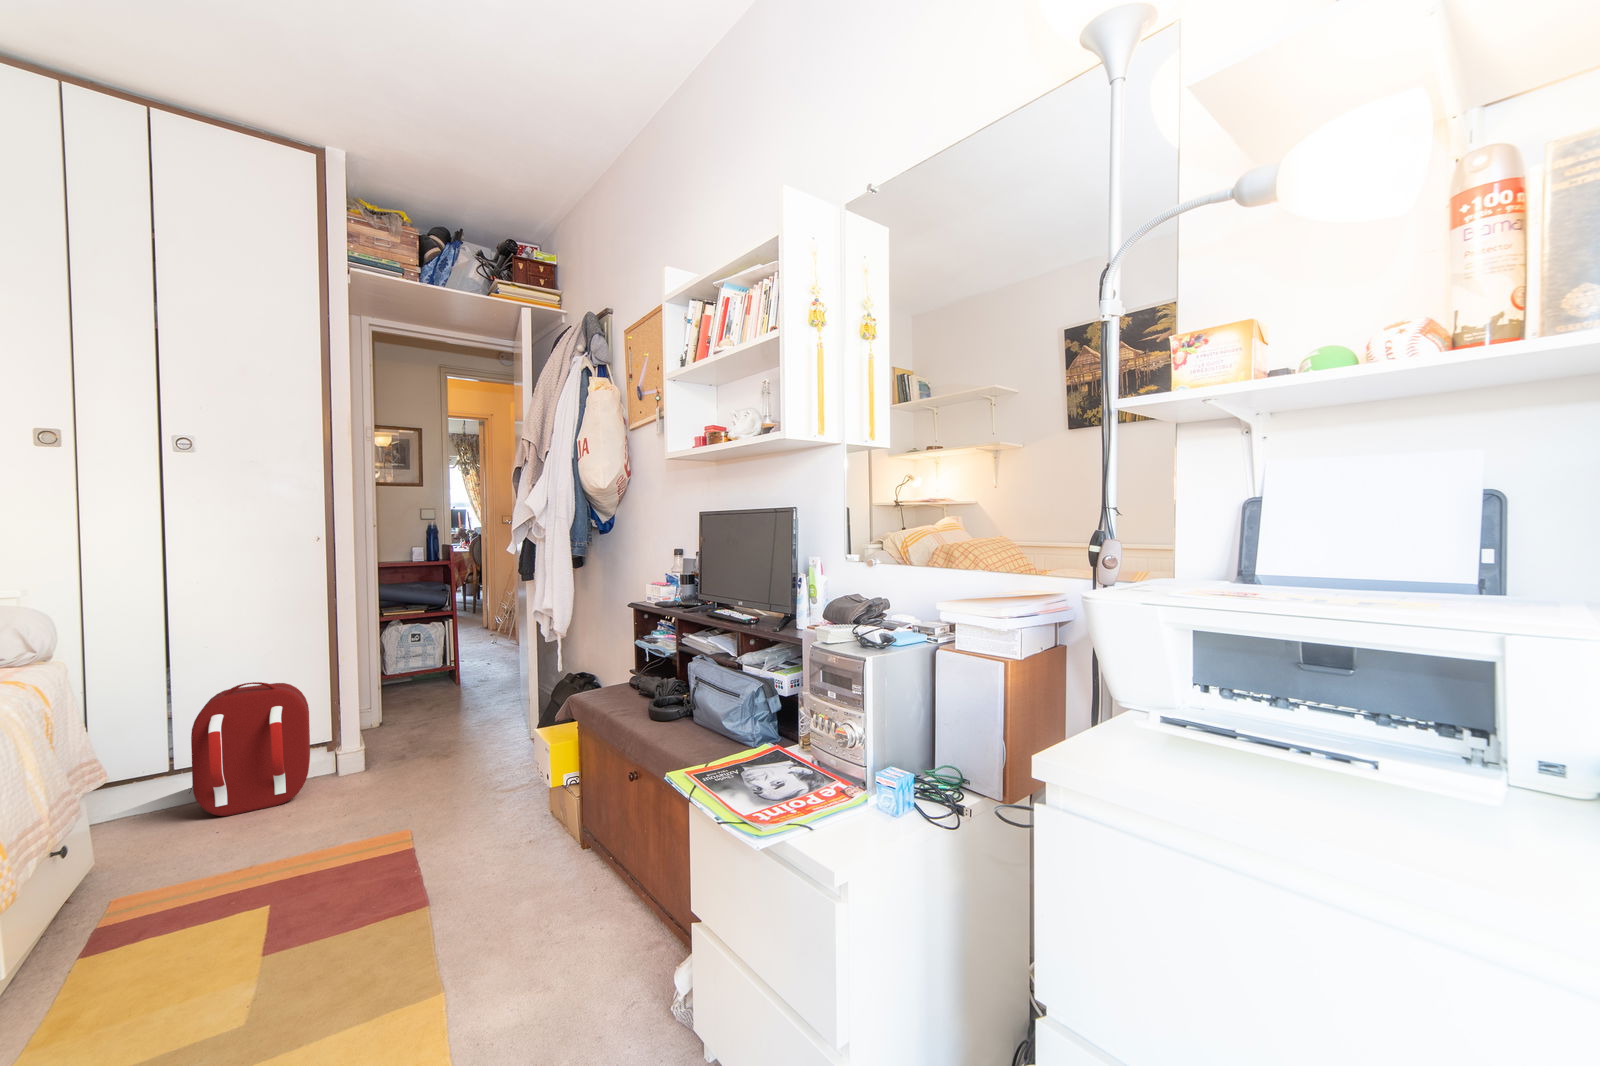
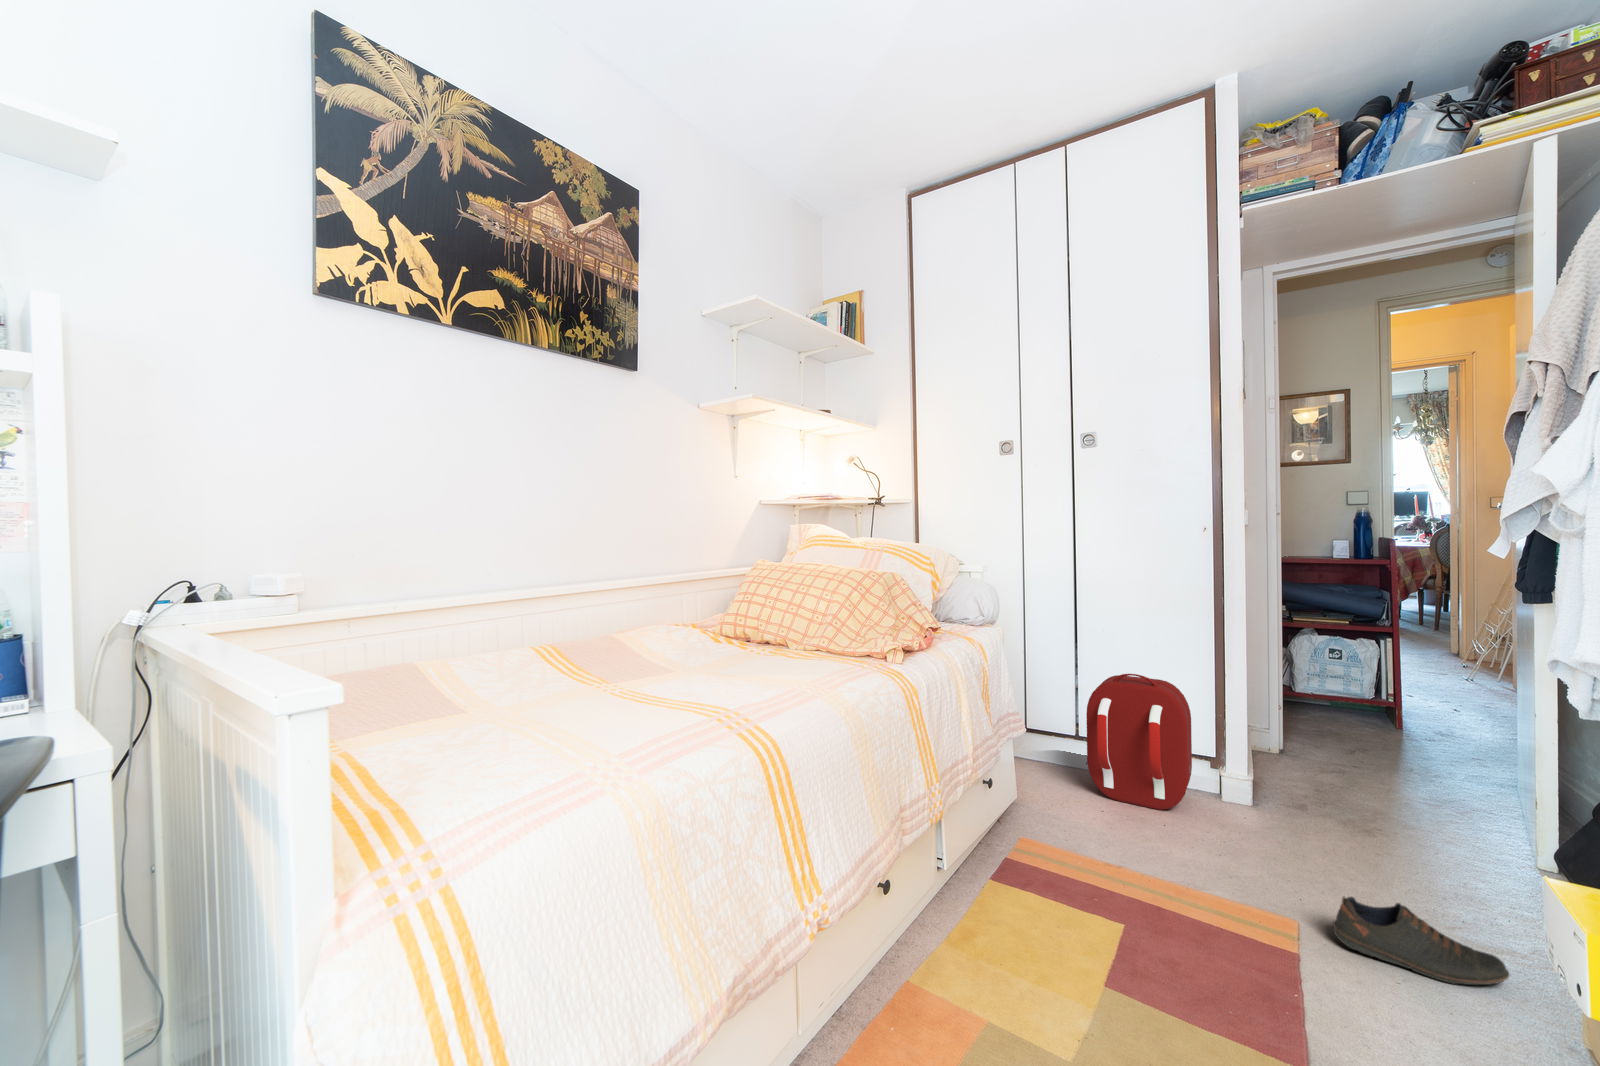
shoe: none [432,781,521,825] -> present [1333,897,1509,985]

